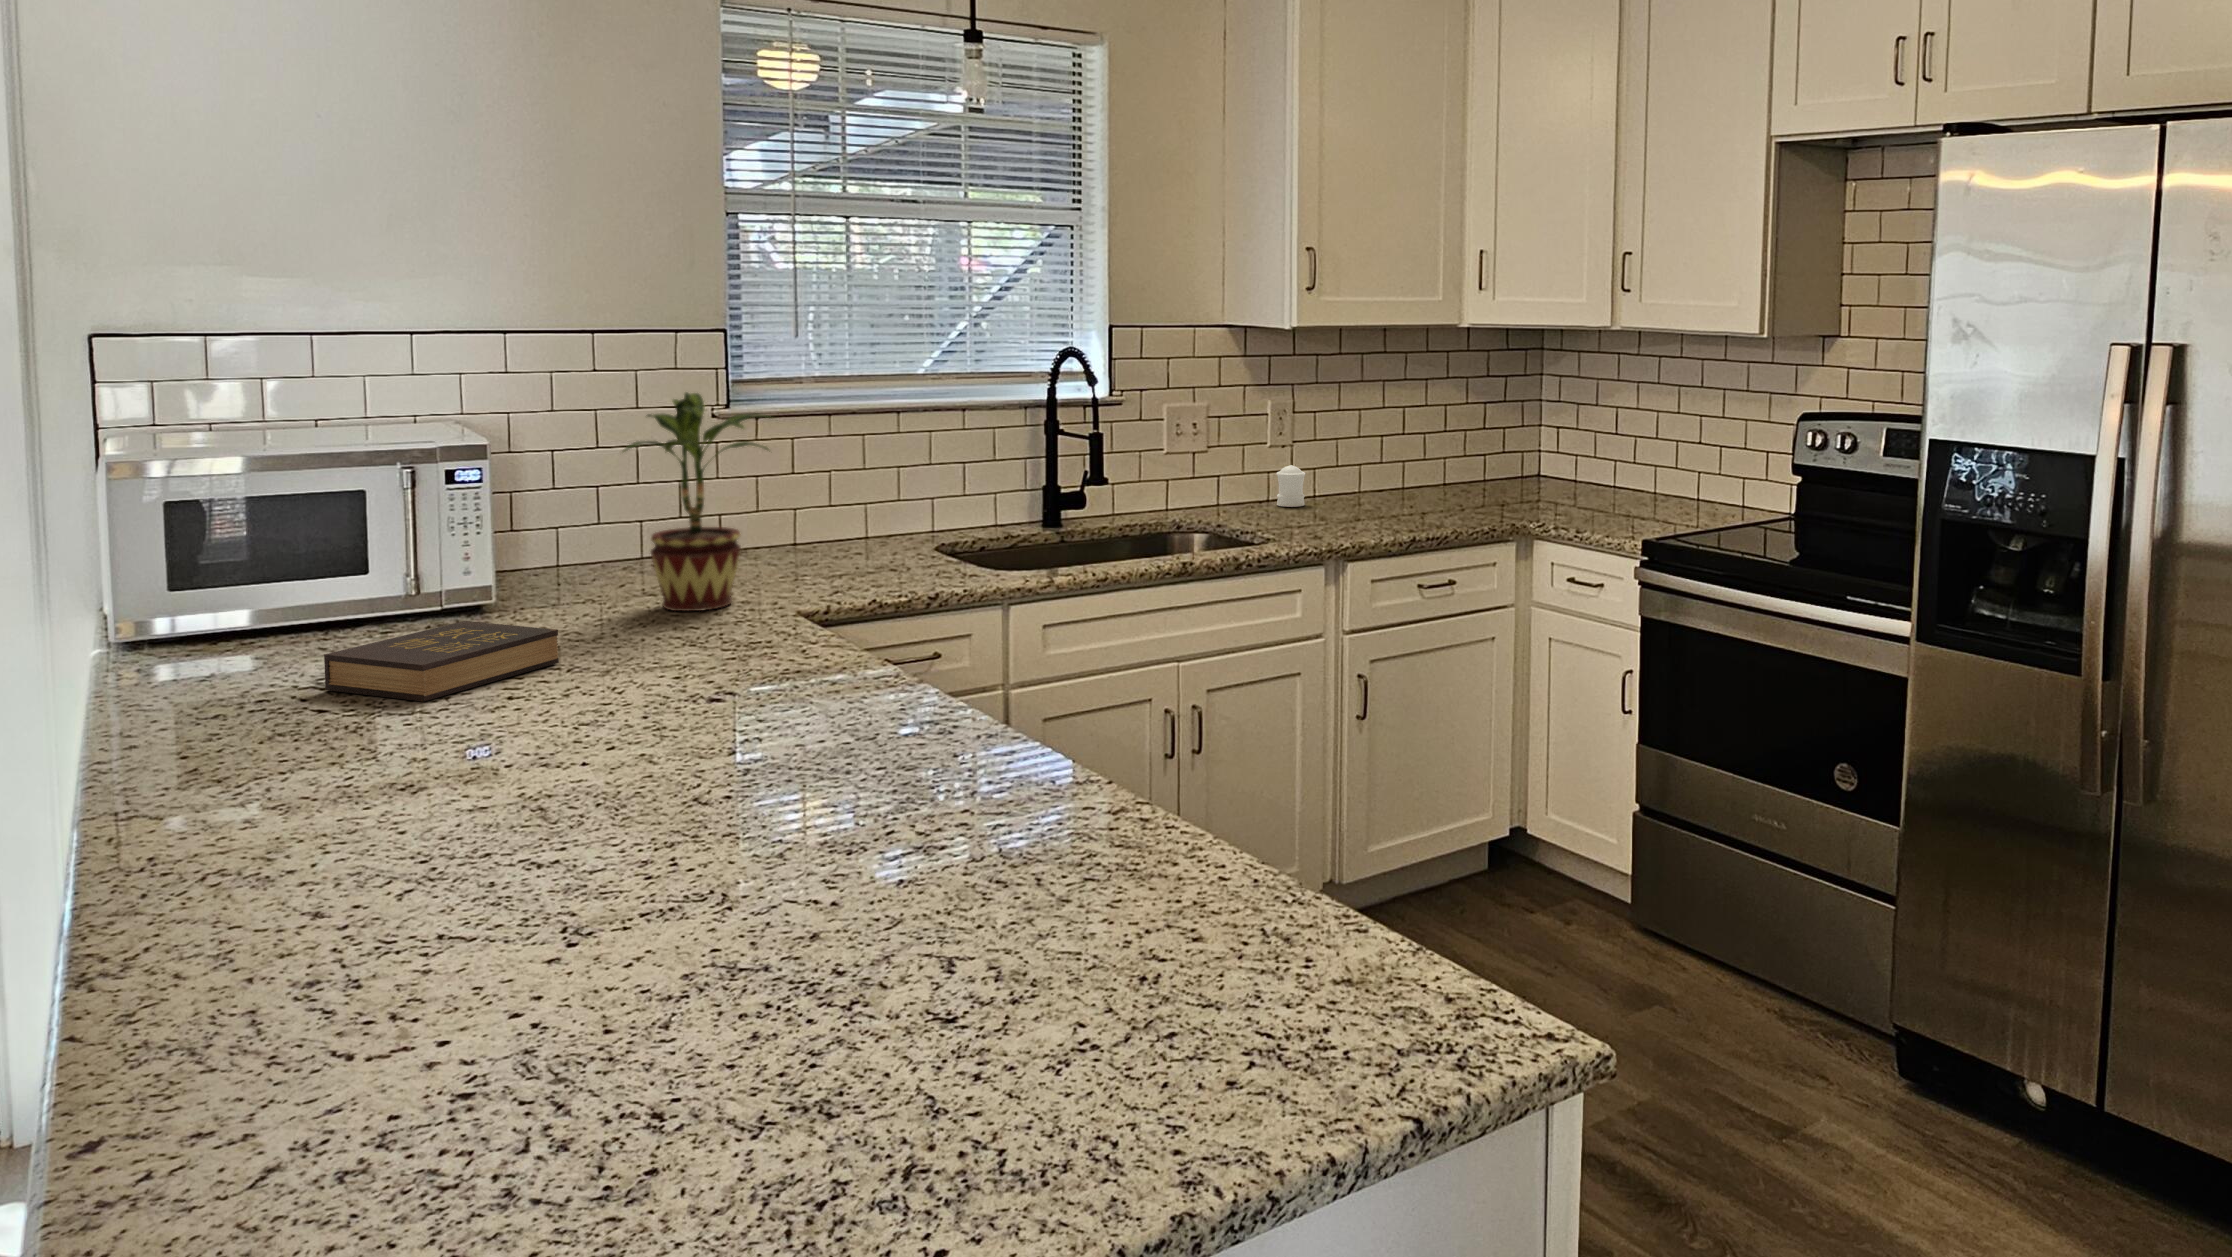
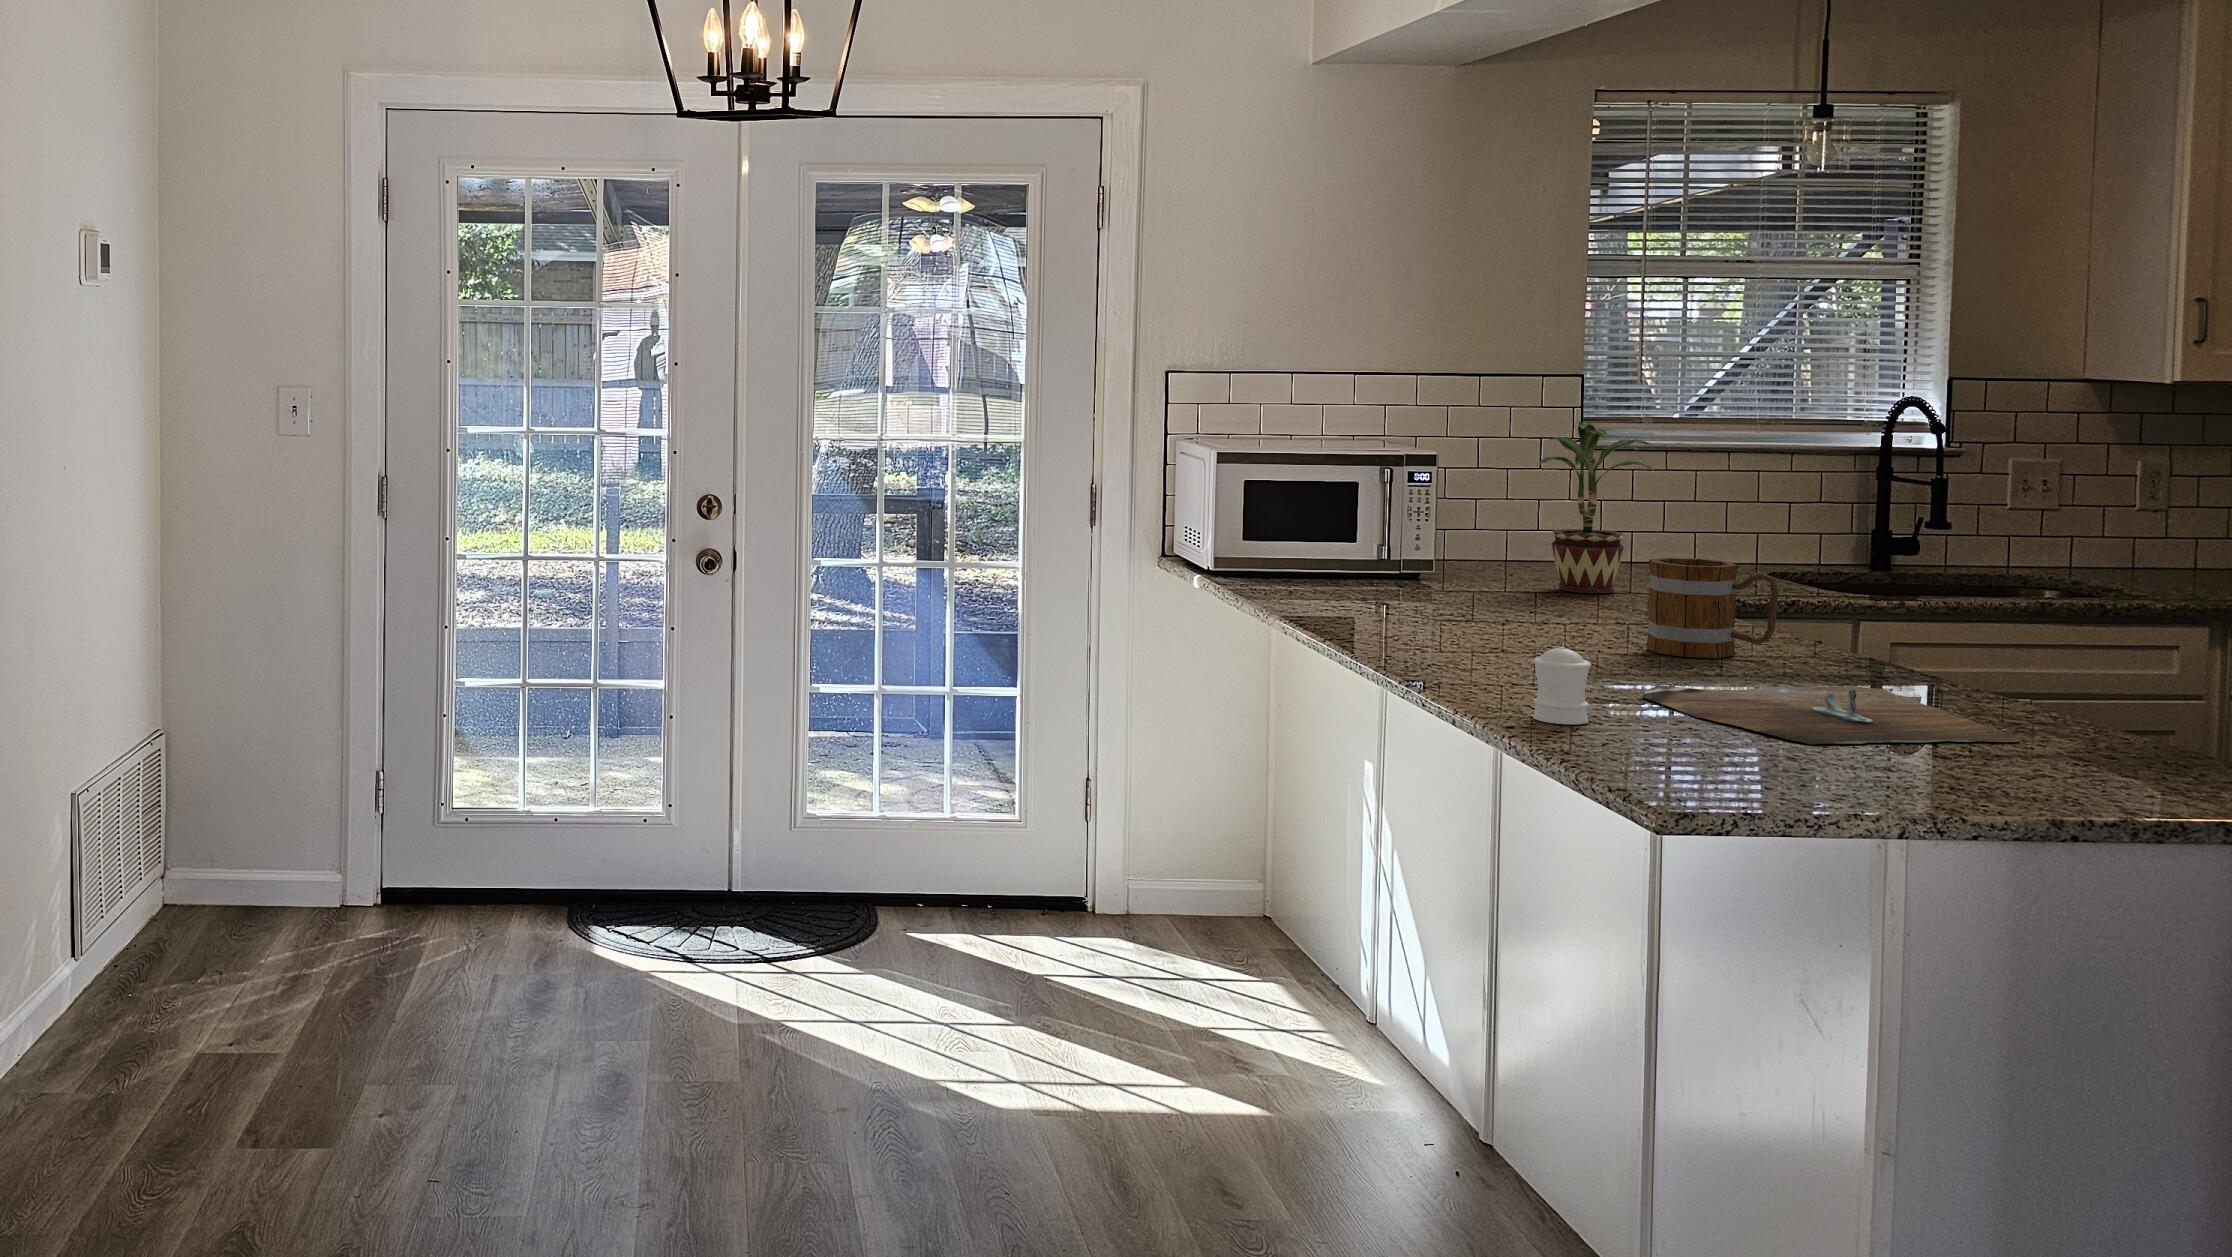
salt shaker: present [1276,465,1306,507] -> present [1533,647,1591,724]
mug: none [682,597,852,748] -> present [1646,558,1779,658]
hardback book: present [324,621,559,701] -> none [1370,576,1515,618]
cutting board: none [572,789,1098,1006] -> present [1643,685,2020,744]

